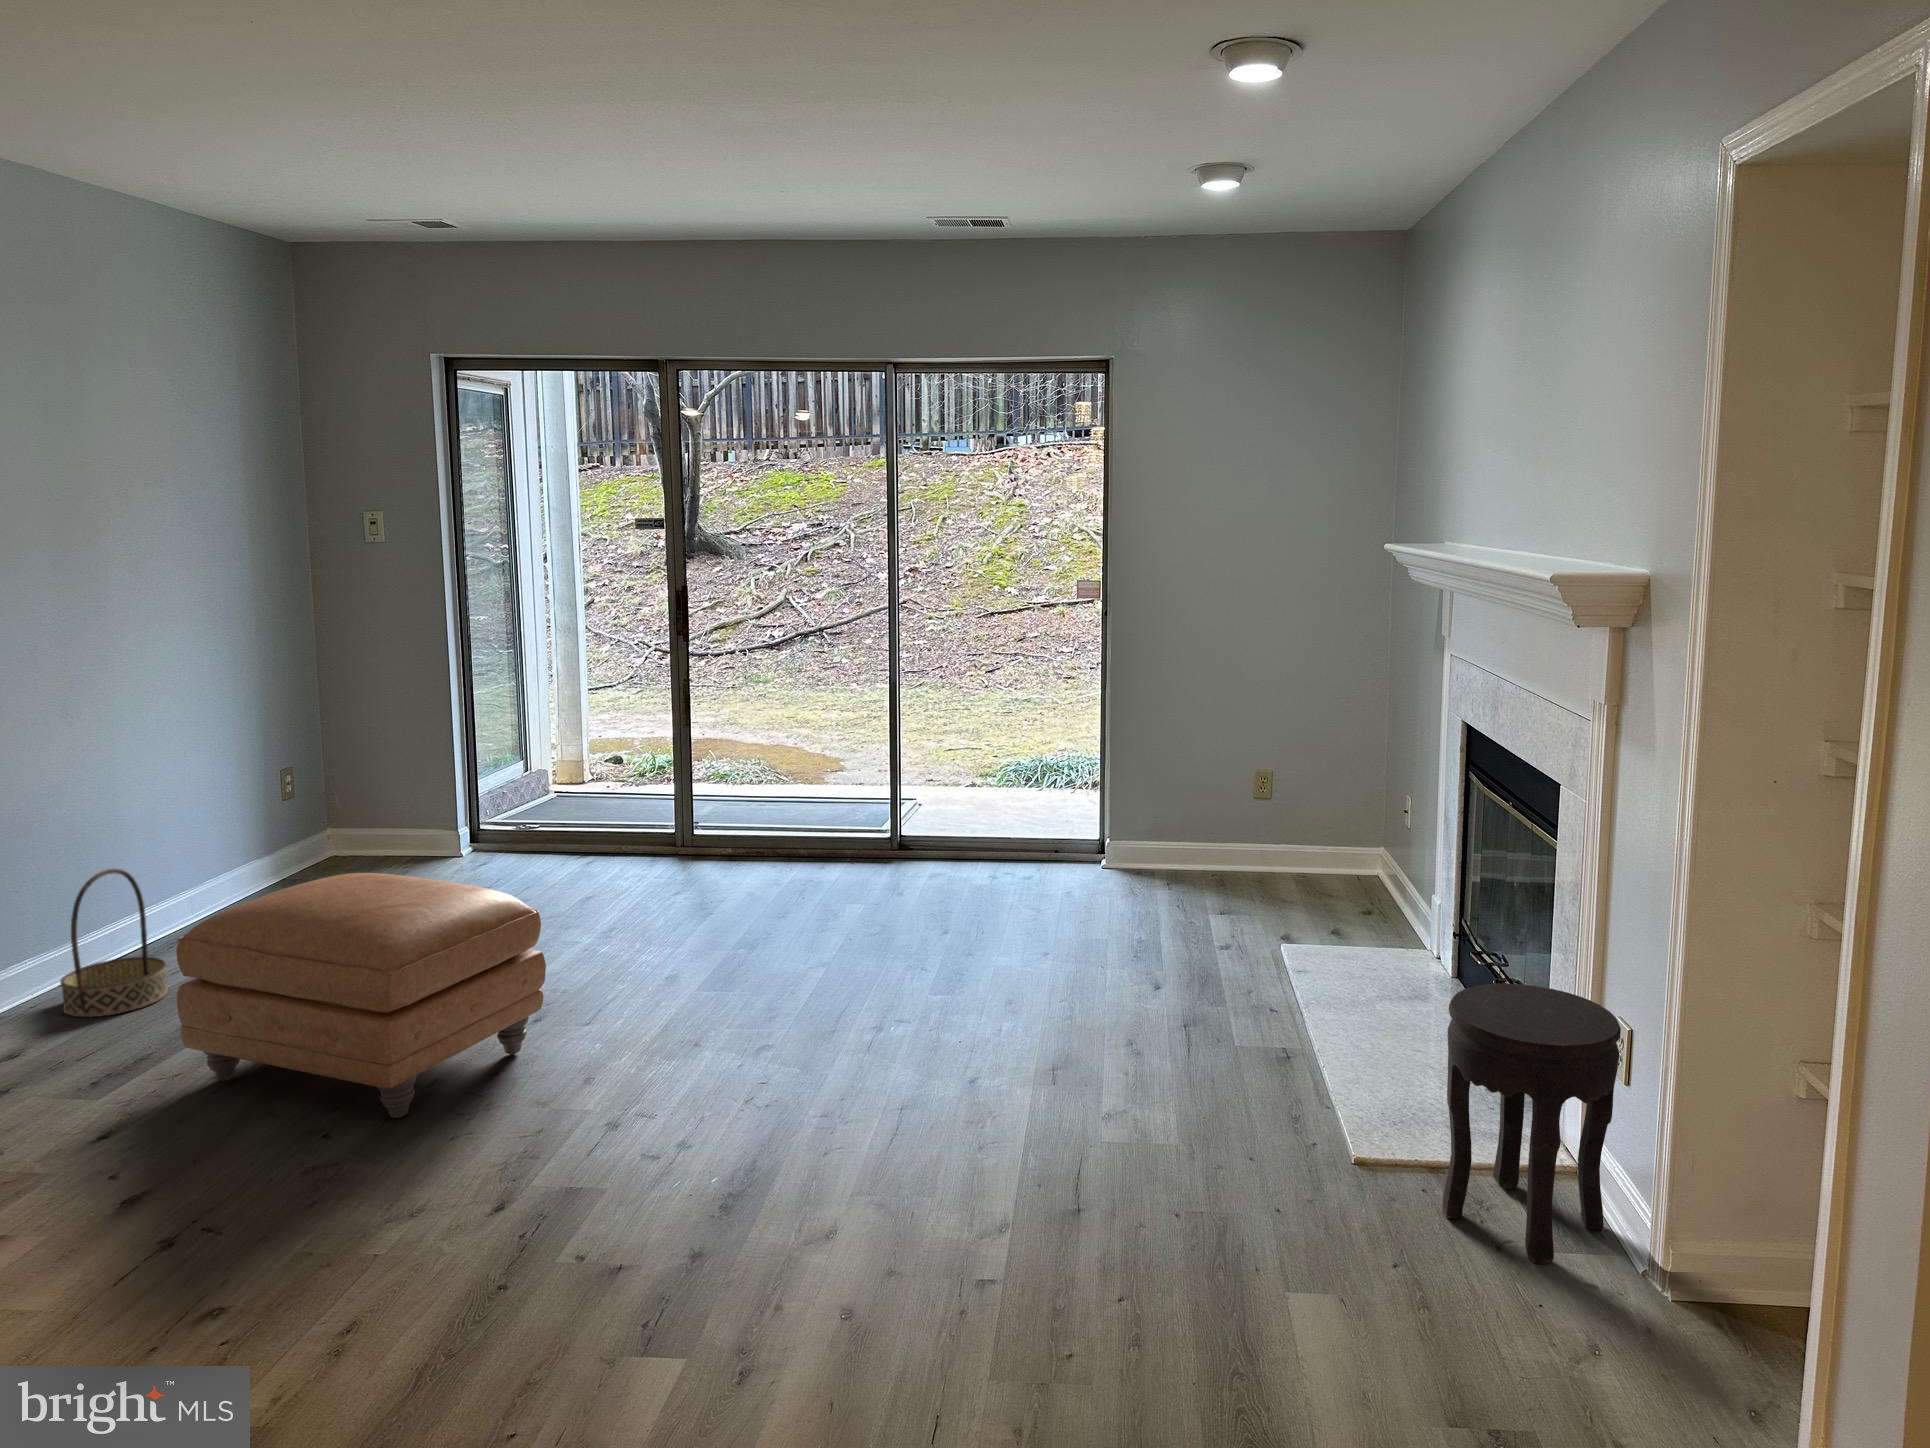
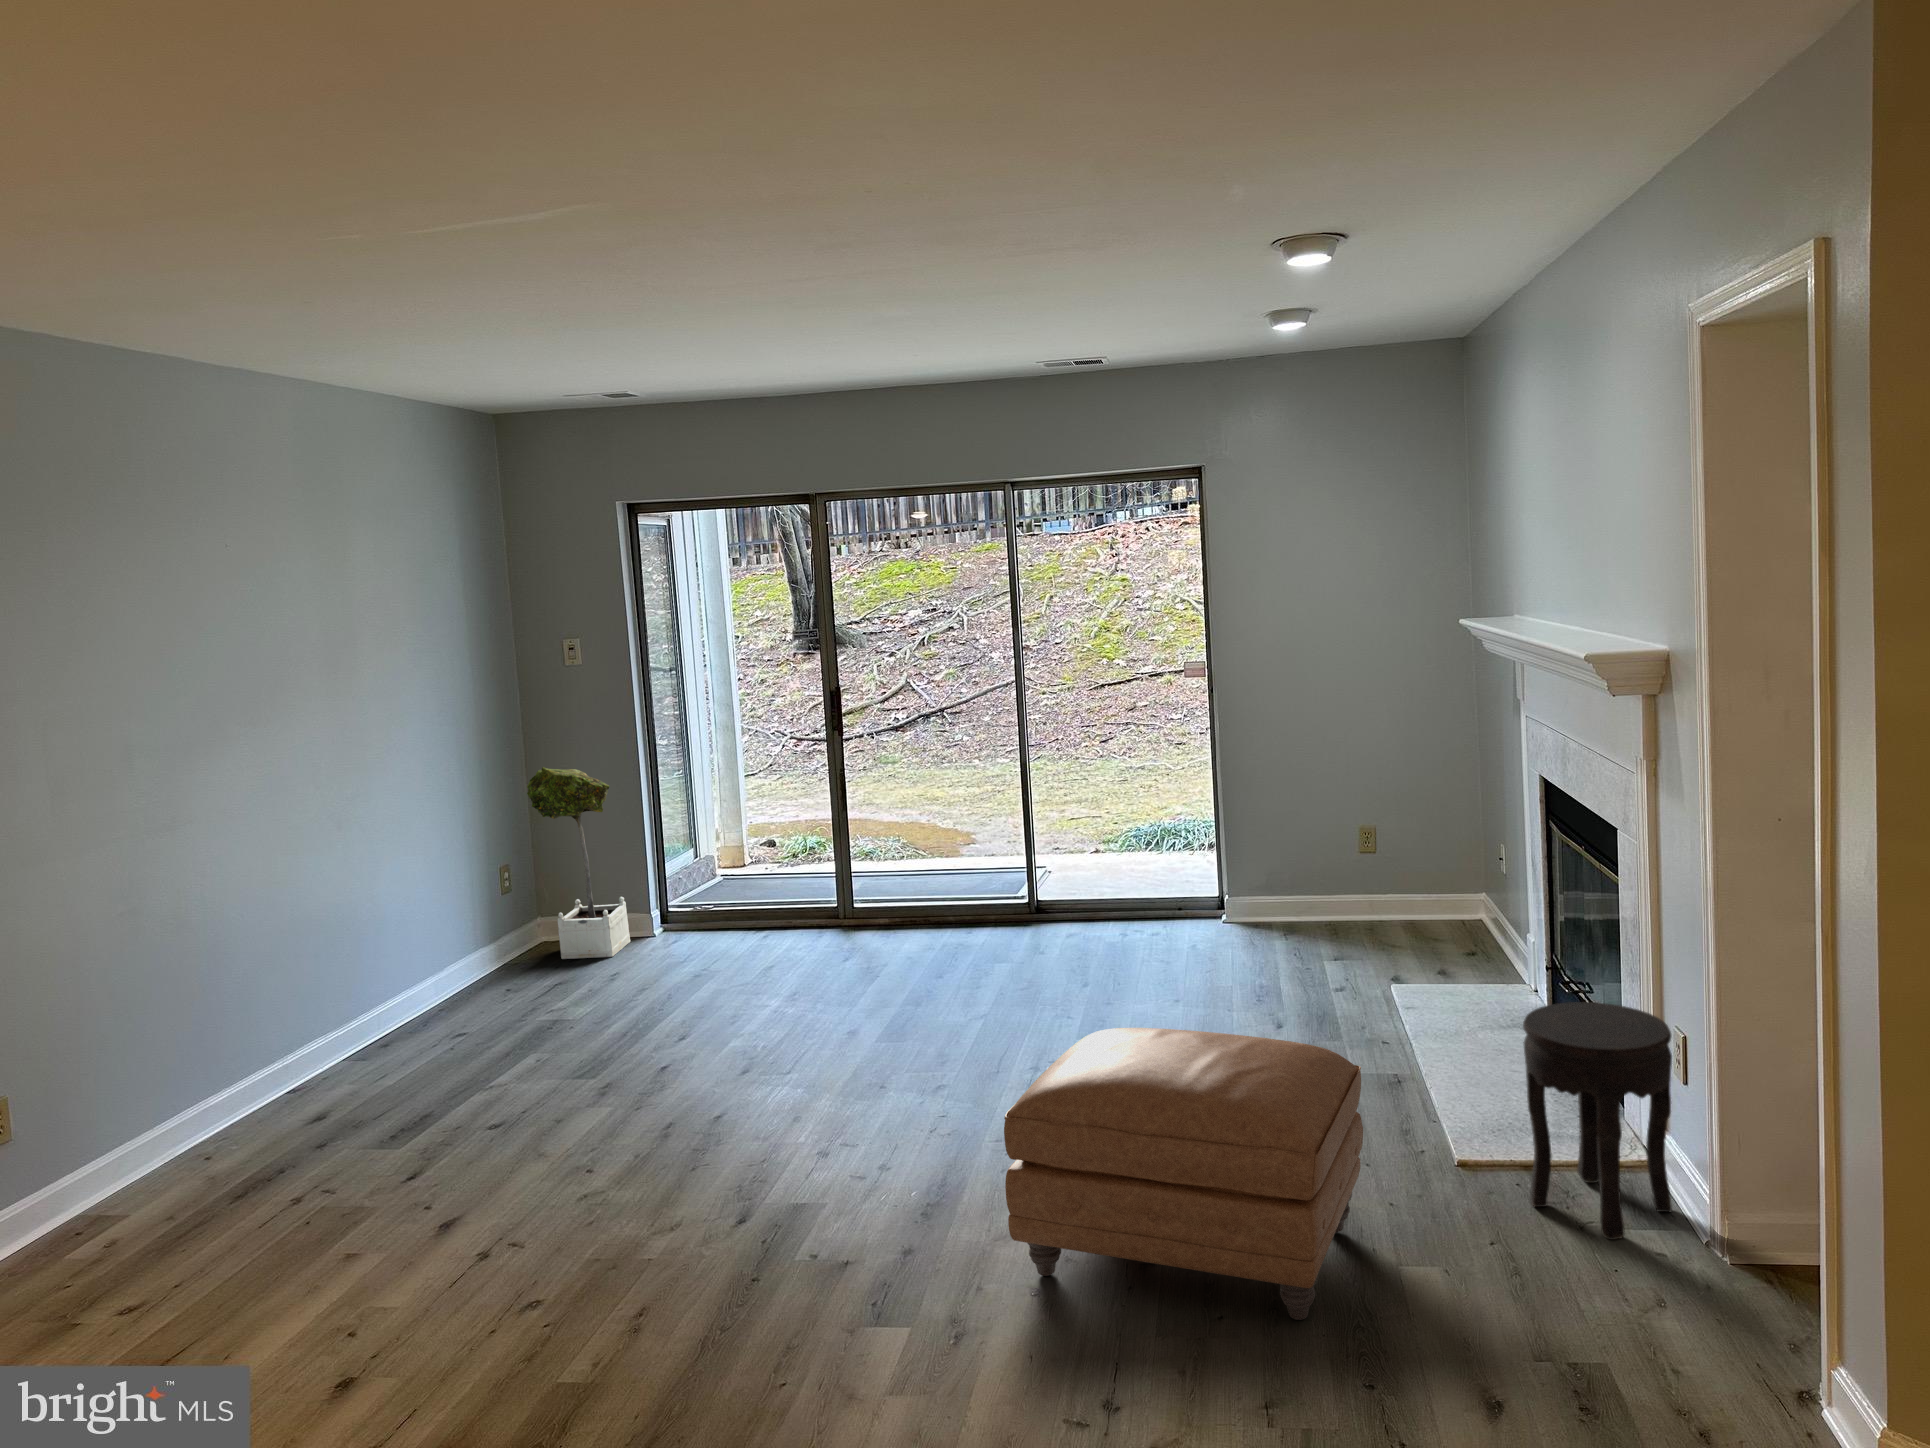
potted tree: none [356,667,470,877] -> present [527,767,630,959]
basket: present [60,869,168,1017] -> none [319,958,404,1088]
ottoman: present [176,873,546,1118] -> present [1004,1028,1363,1320]

